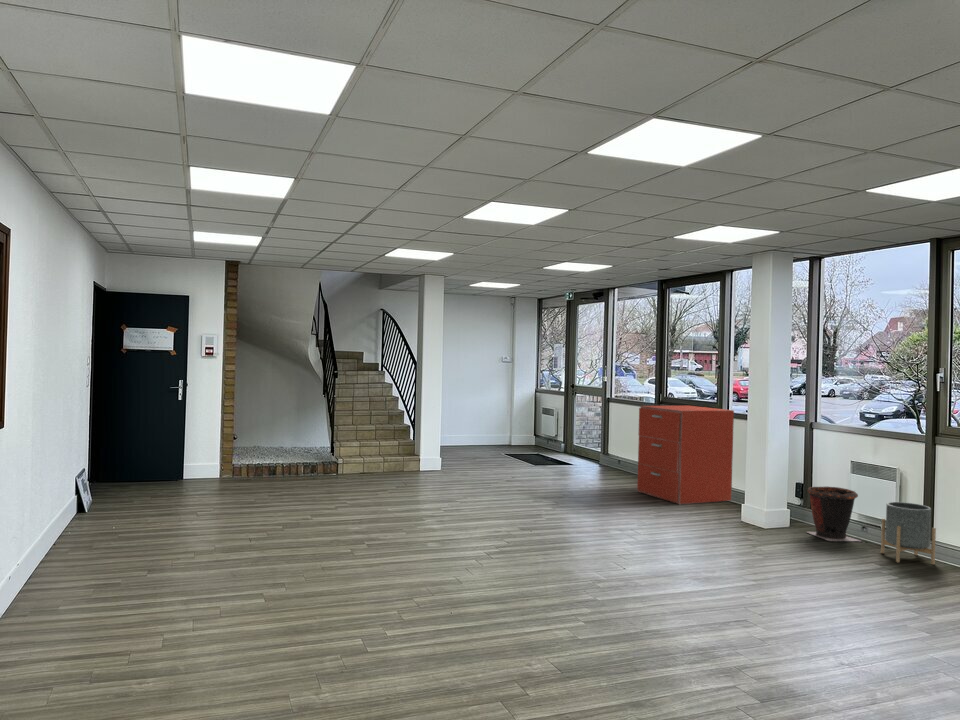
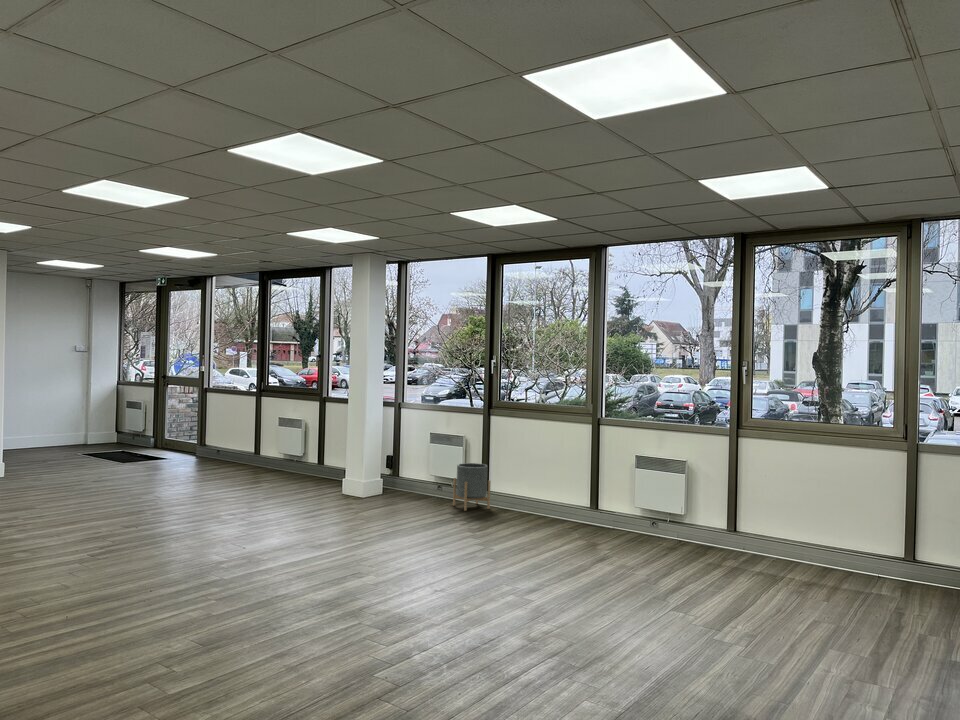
filing cabinet: present [637,406,734,504] -> none [242,393,333,486]
waste bin: present [808,487,860,541] -> none [396,456,439,501]

